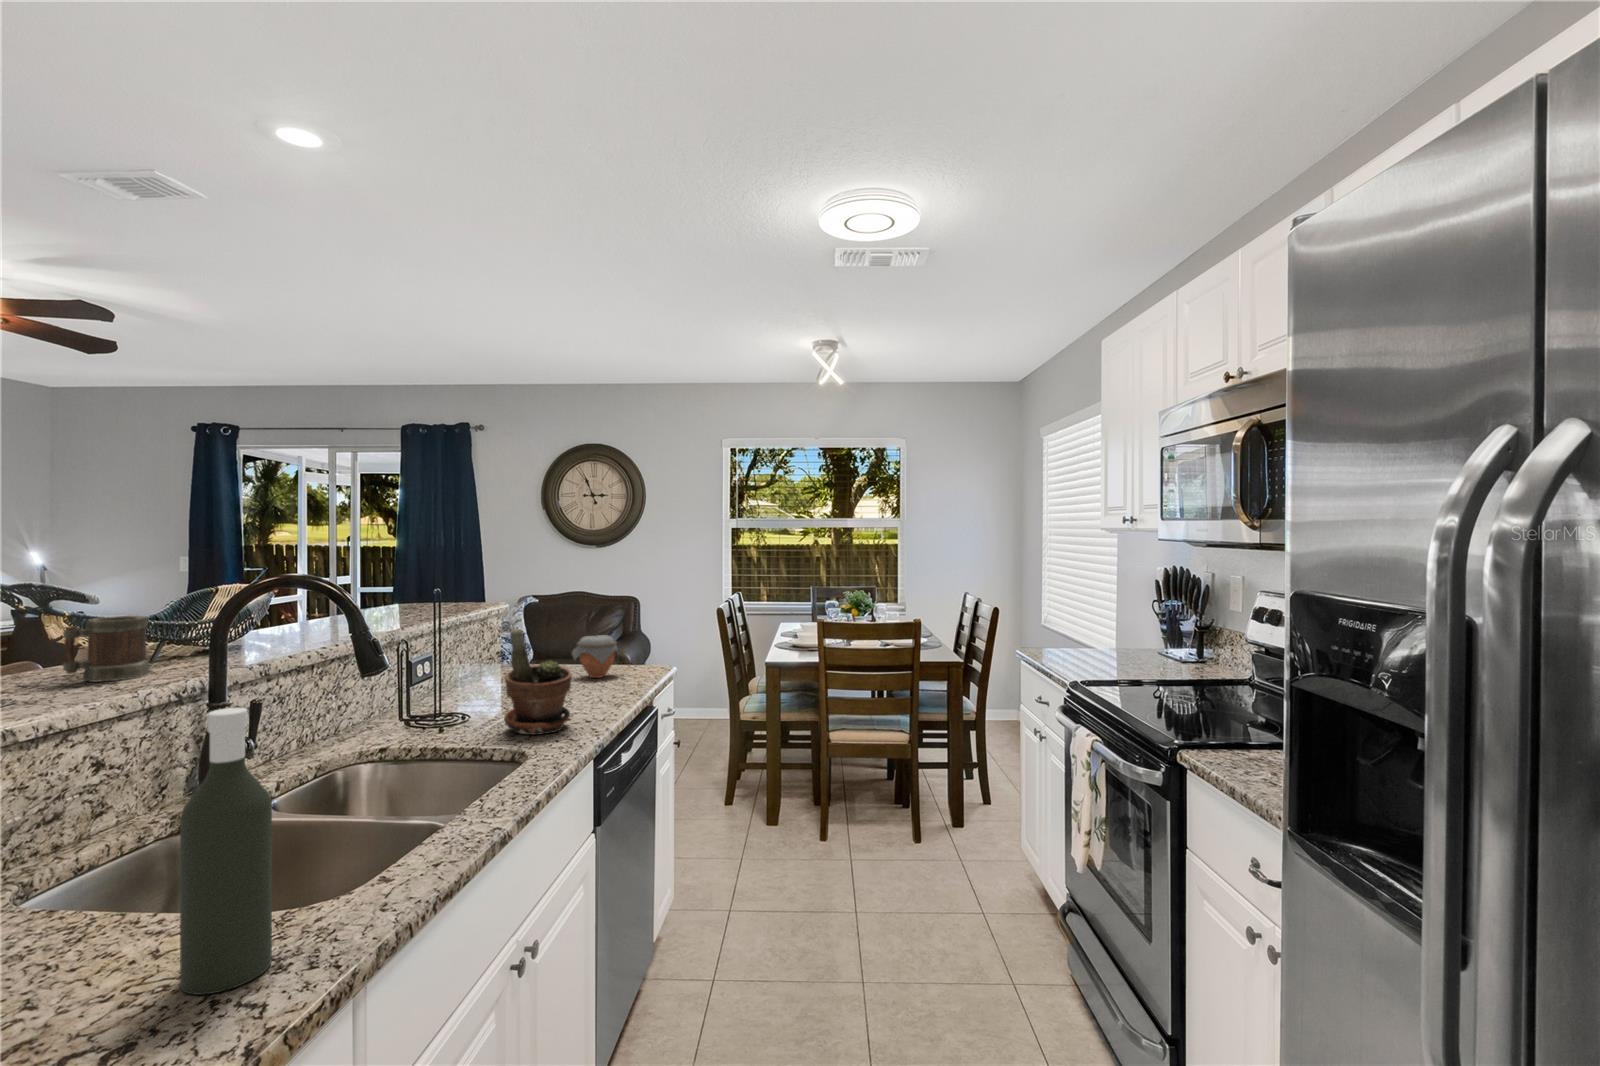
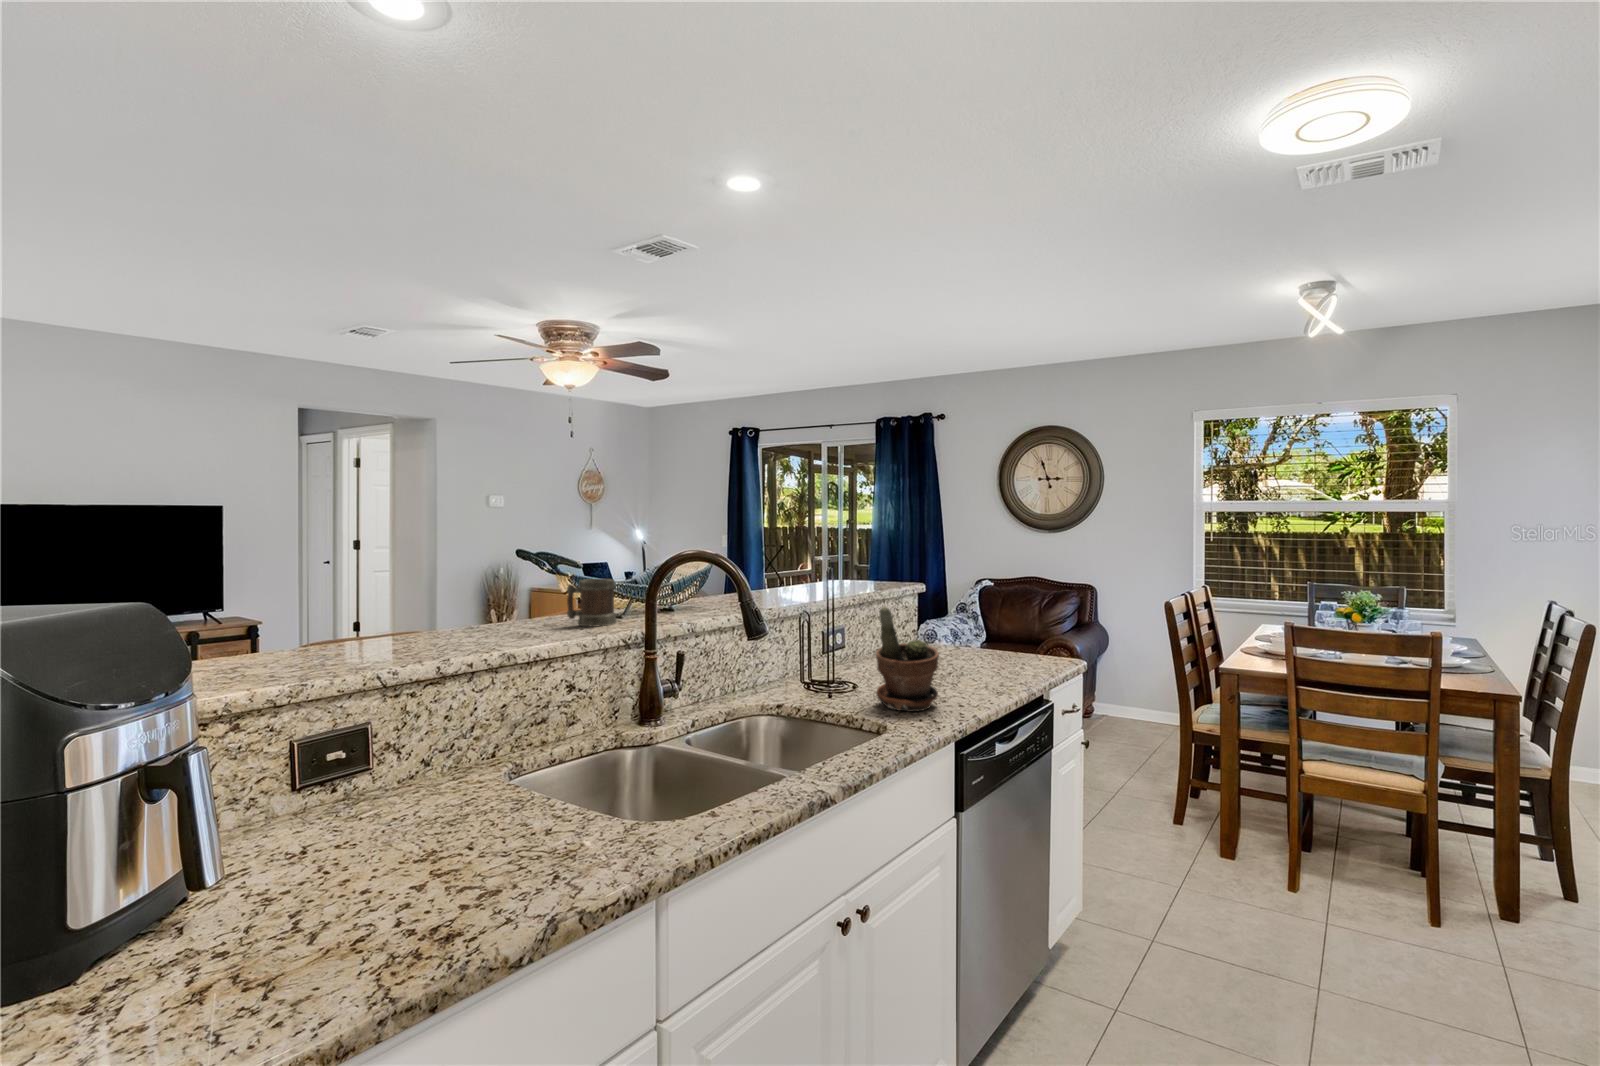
jar: present [572,635,619,678] -> none [967,619,1016,663]
bottle: present [180,708,272,995] -> none [548,653,609,871]

